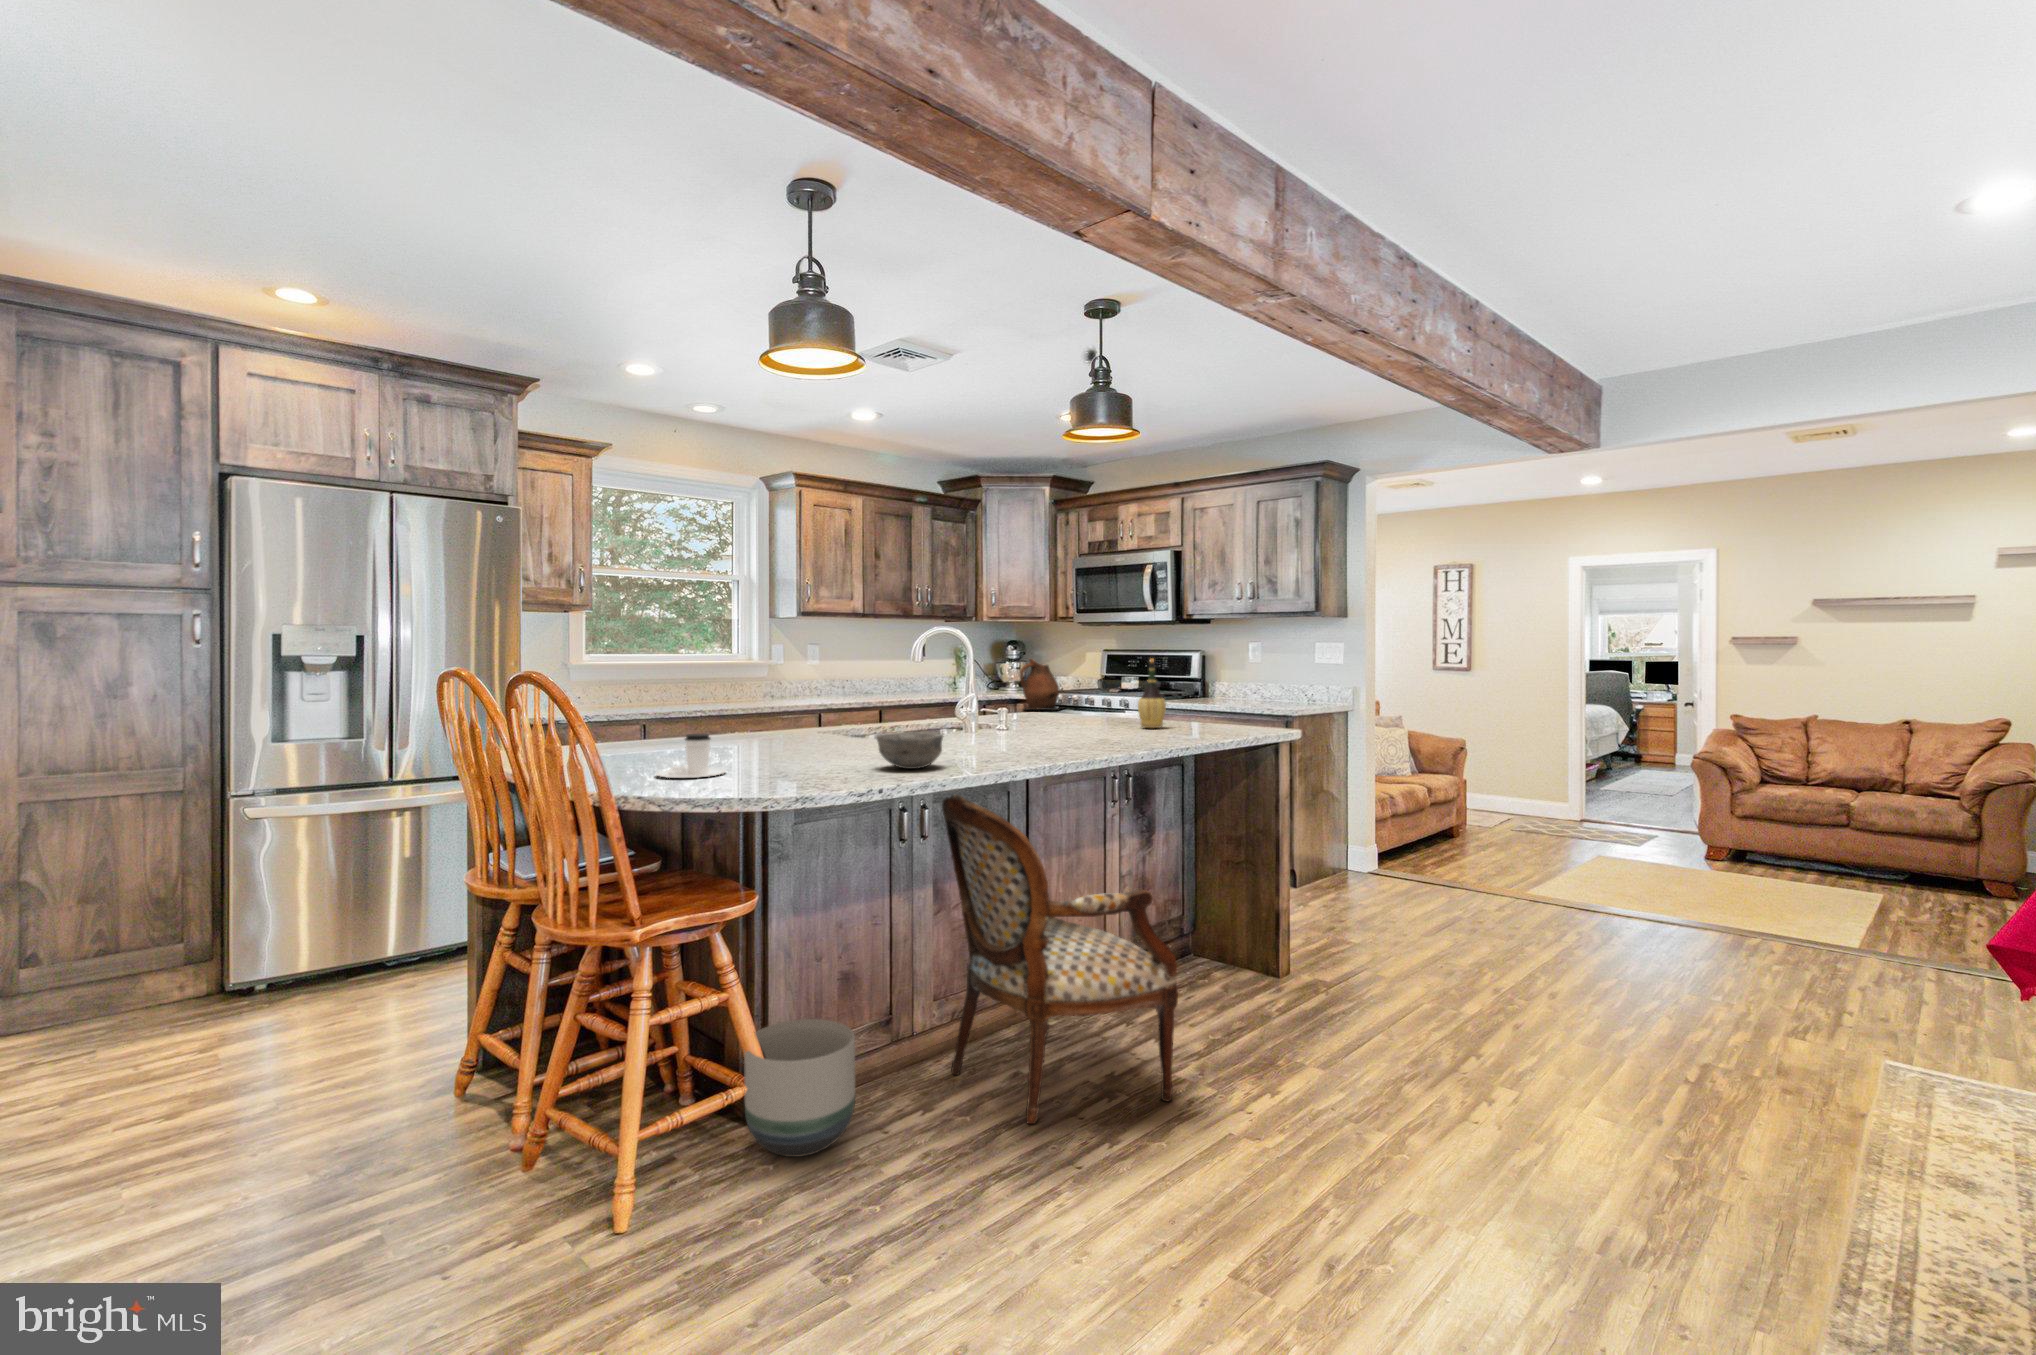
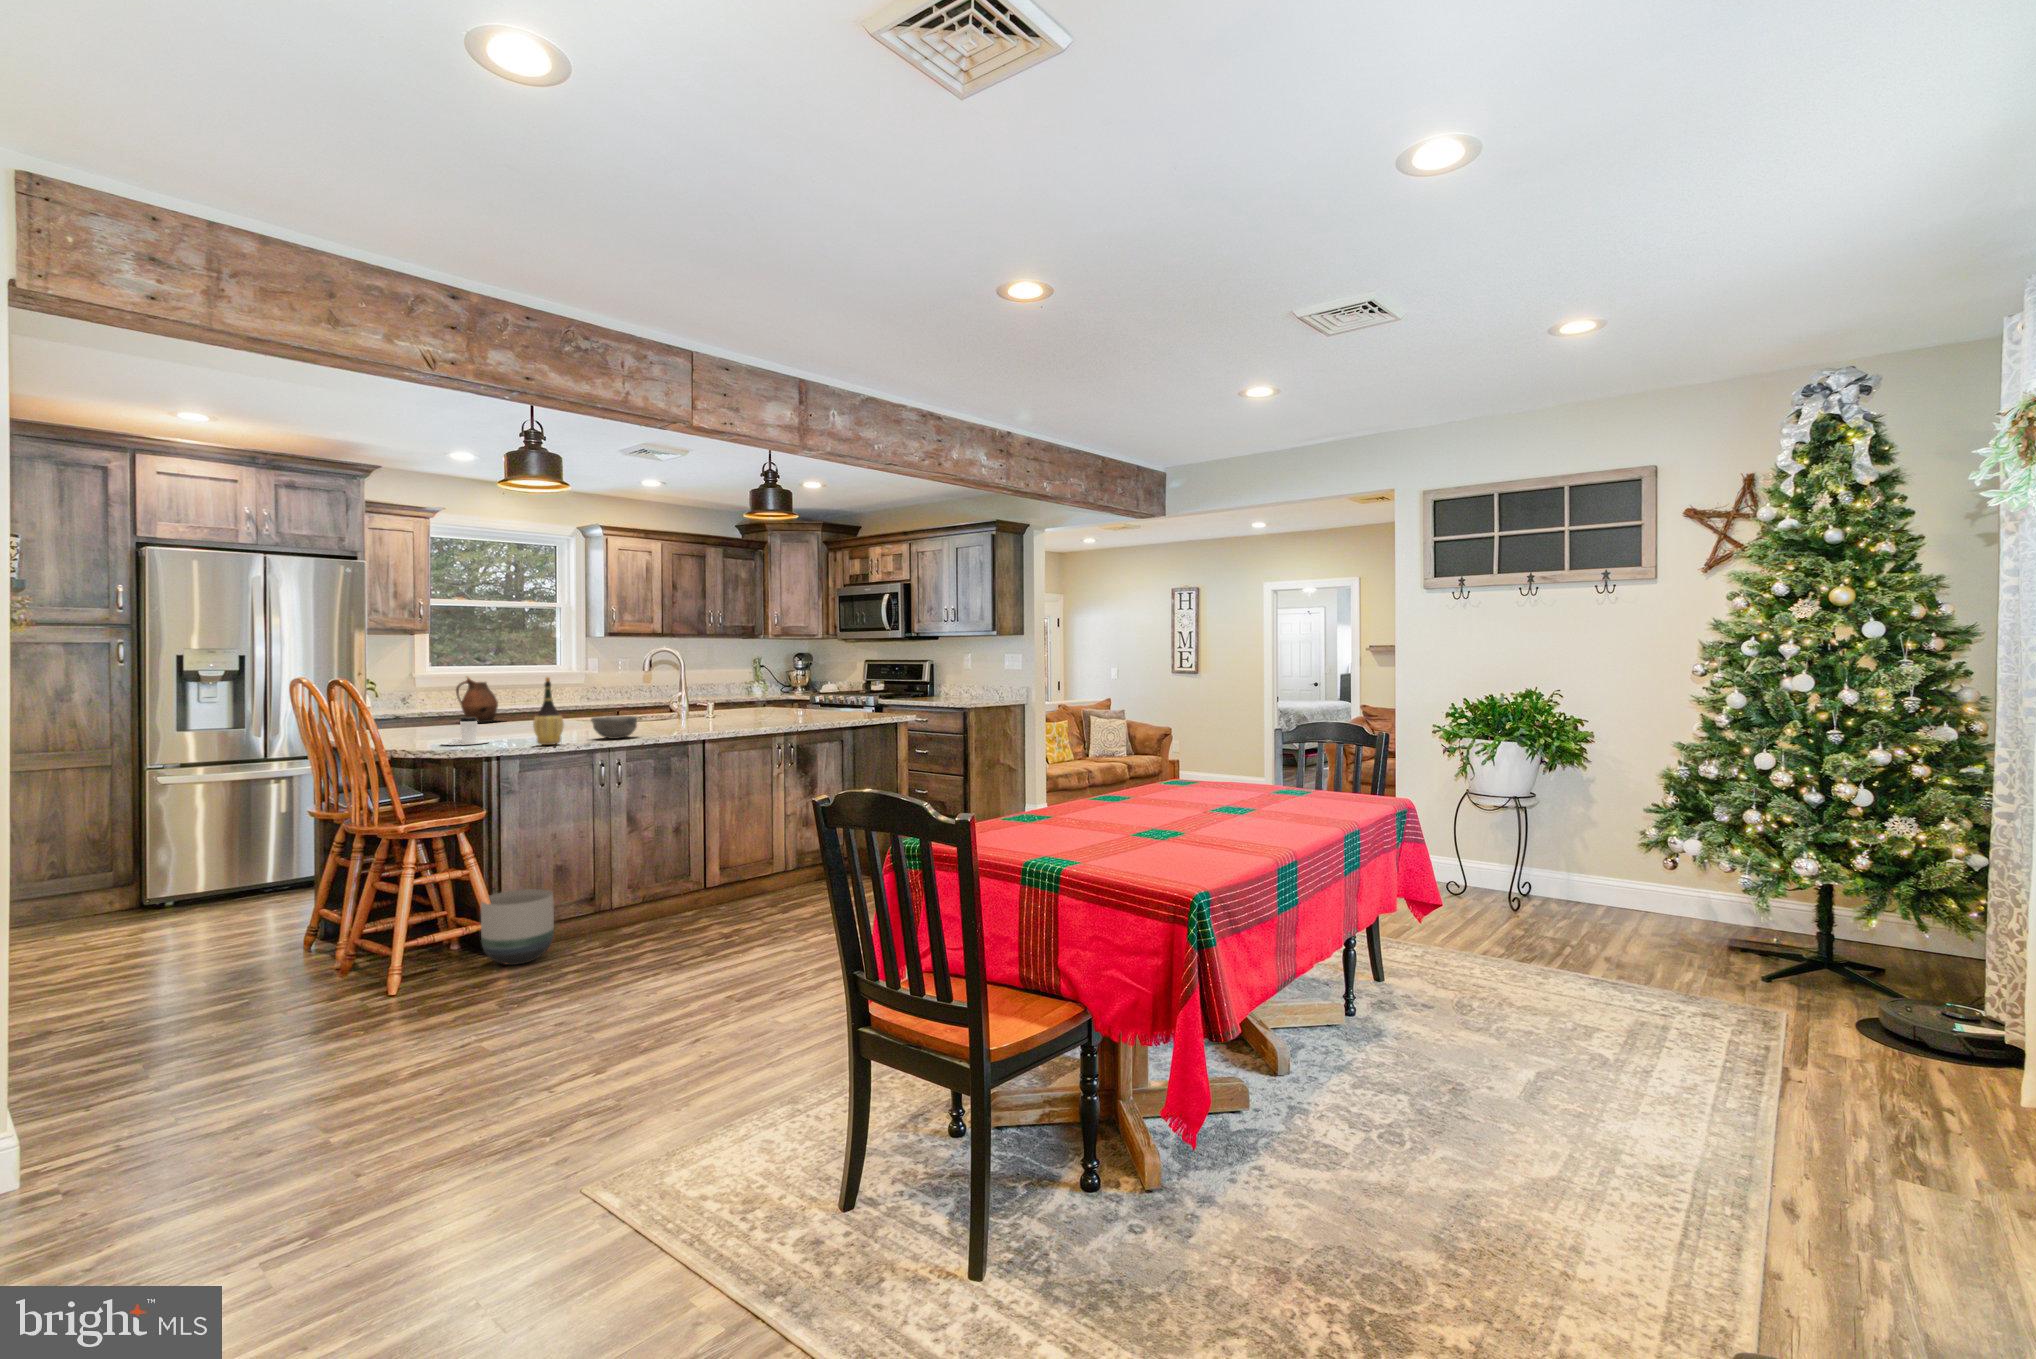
wine bottle: present [1138,658,1166,728] -> present [533,677,564,745]
ceramic pitcher: present [1020,659,1063,710] -> present [456,676,498,723]
armchair: present [942,794,1178,1124] -> none [619,750,768,949]

